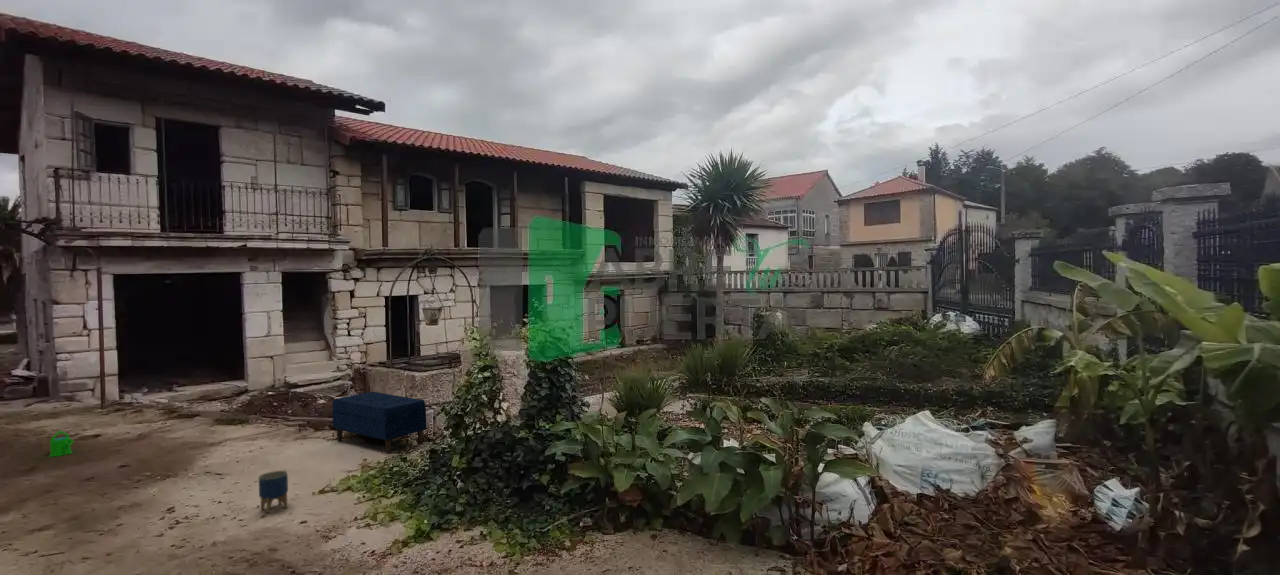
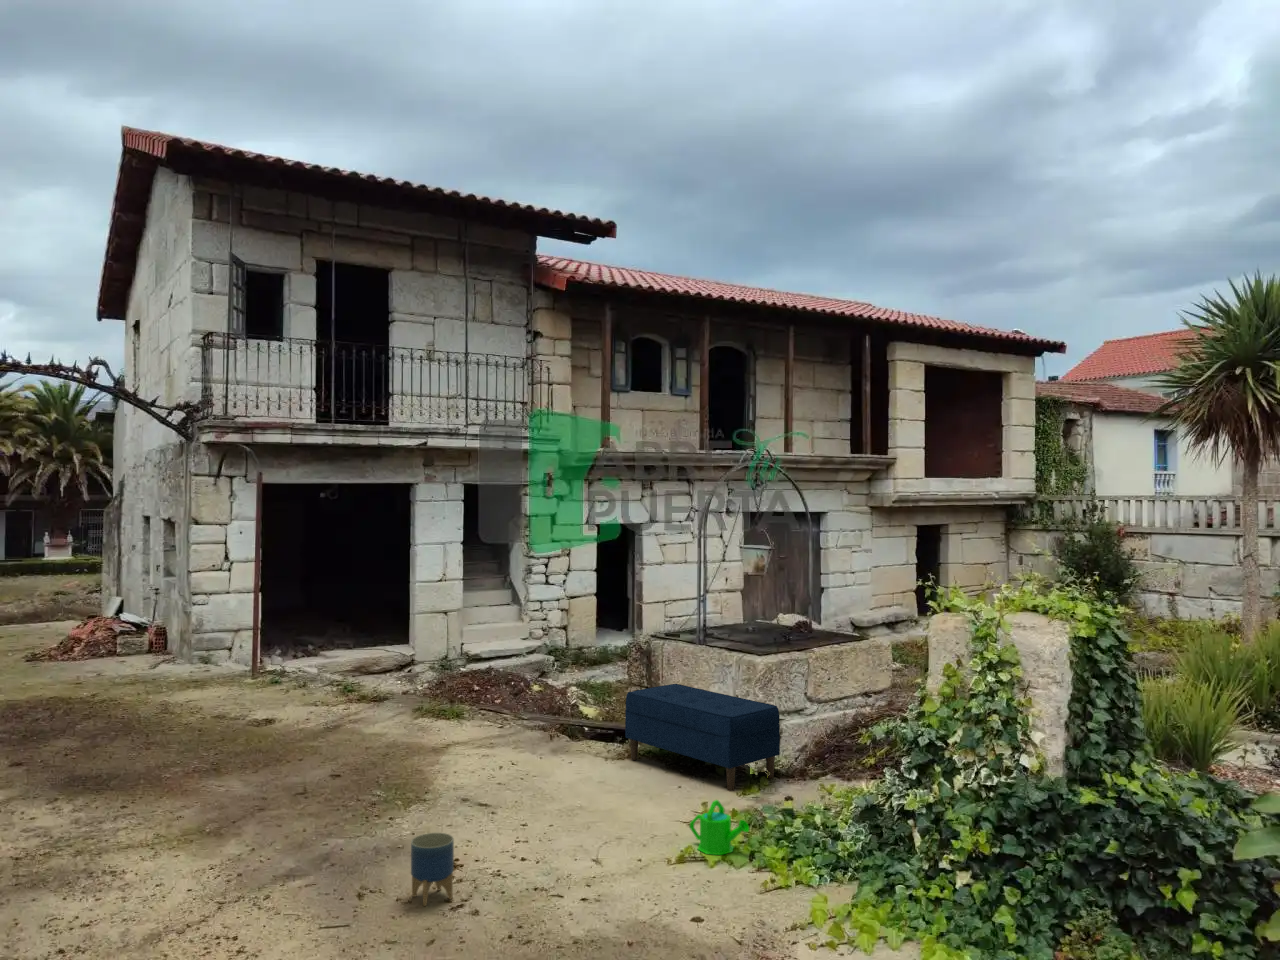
watering can: present [49,431,74,456] -> present [690,800,749,855]
planter: present [258,471,288,513] -> present [411,833,454,906]

